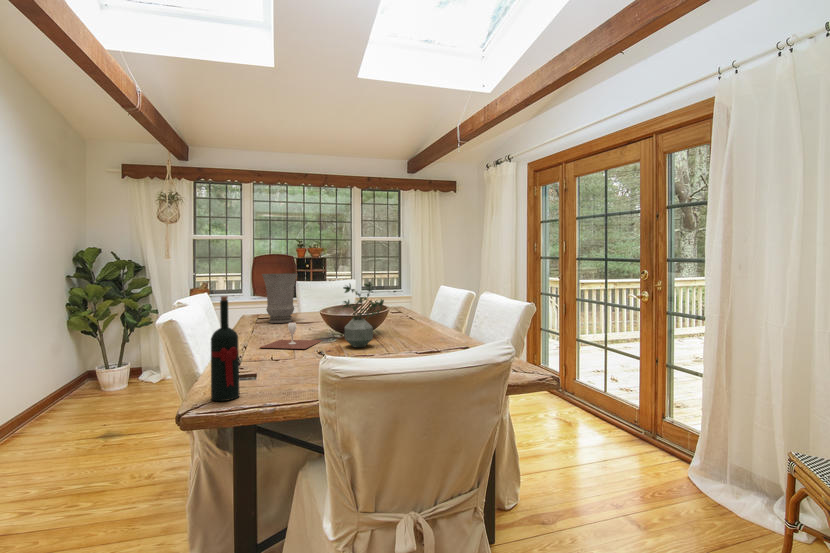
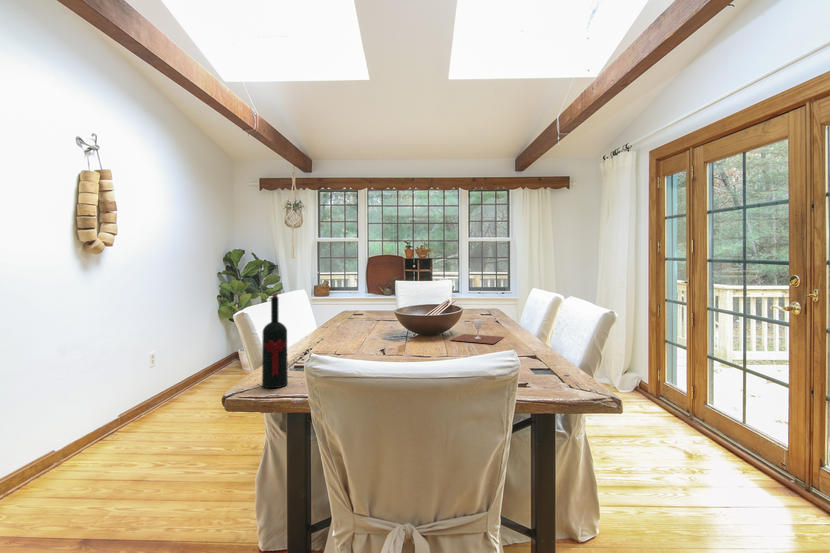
vase: present [262,273,298,323] -> none [354,274,387,320]
potted plant: present [343,281,384,347] -> none [407,282,451,348]
wine glass: present [260,322,322,349] -> present [450,318,504,344]

